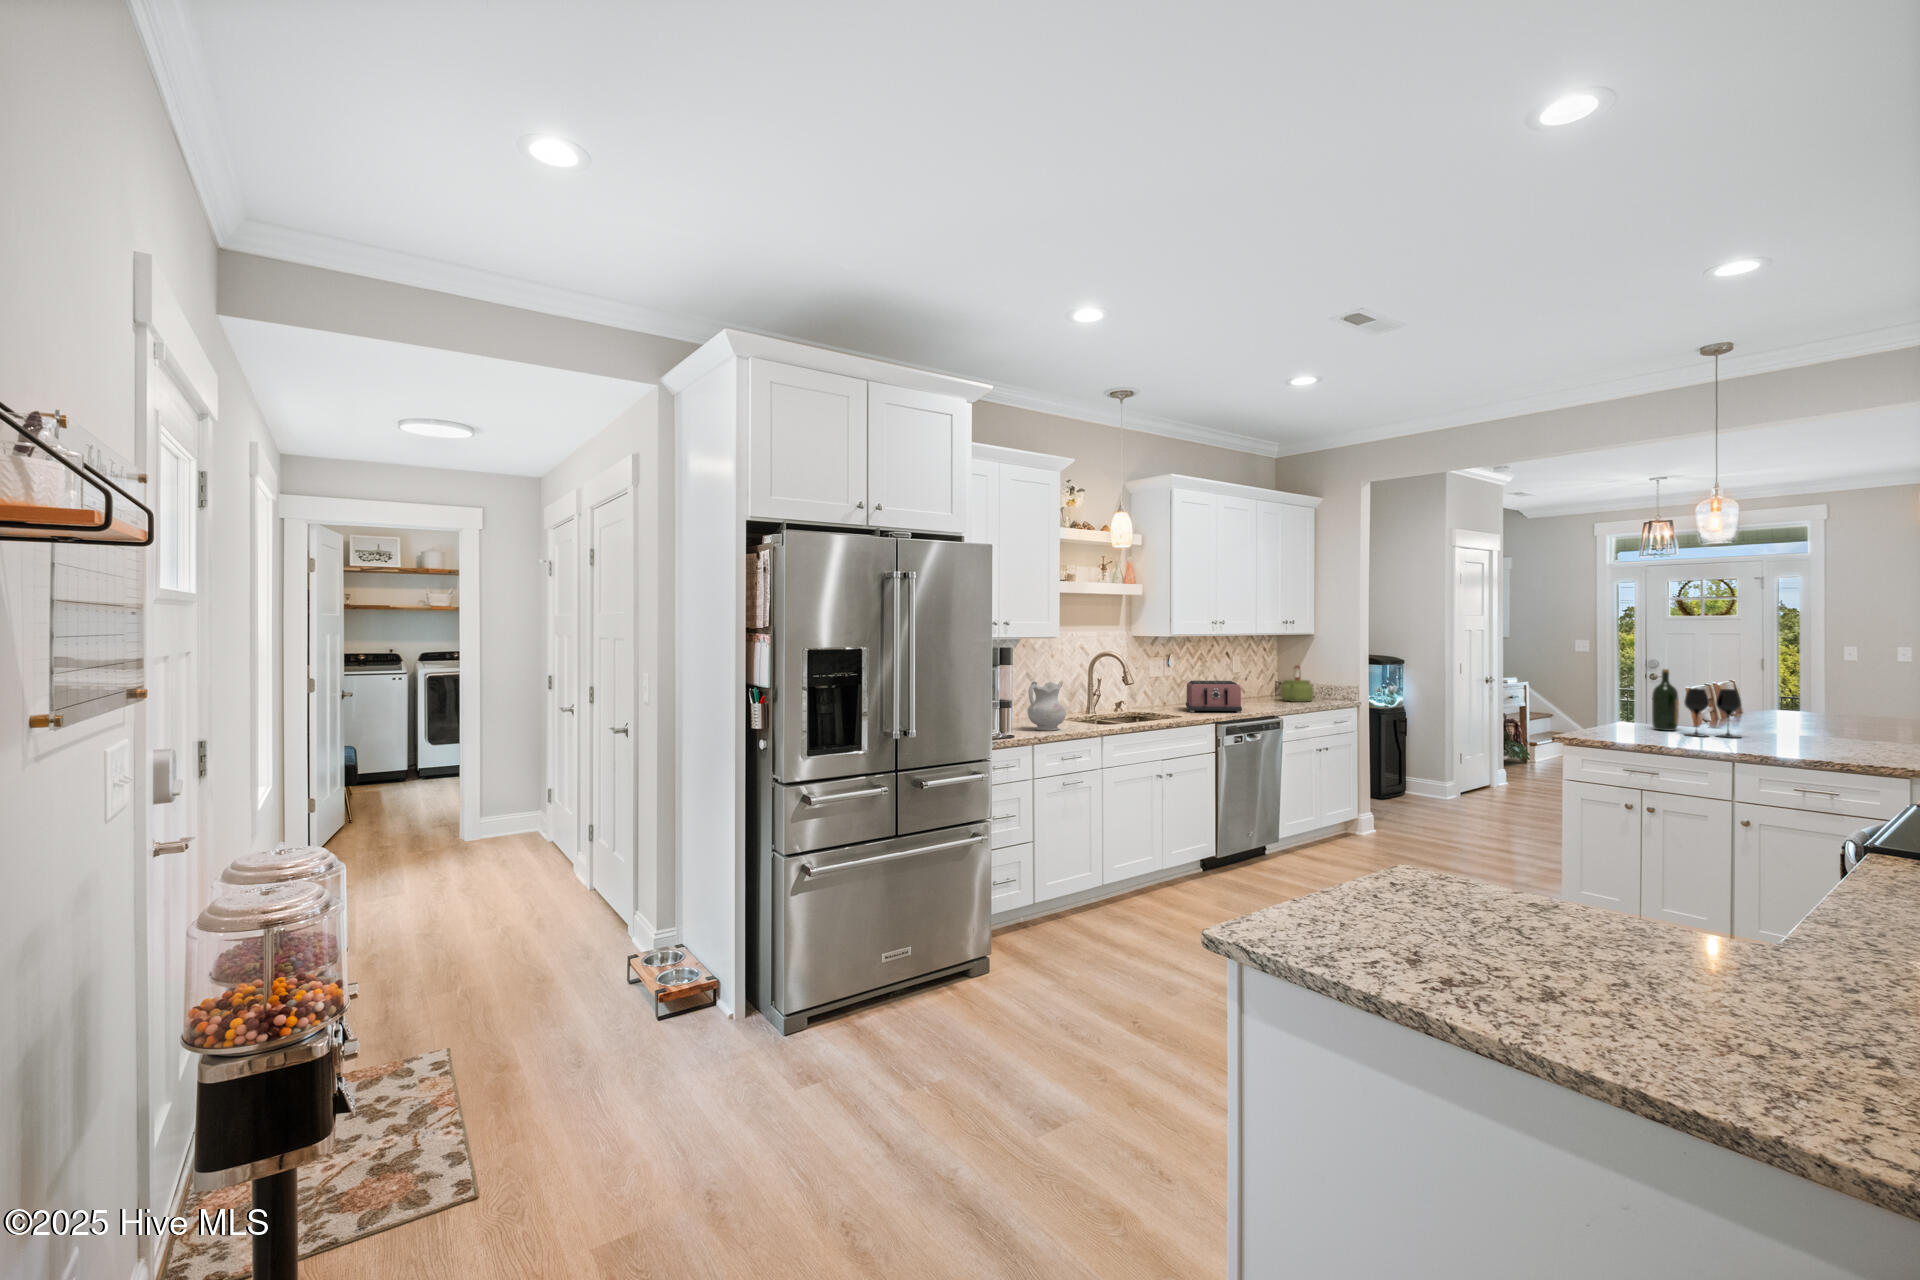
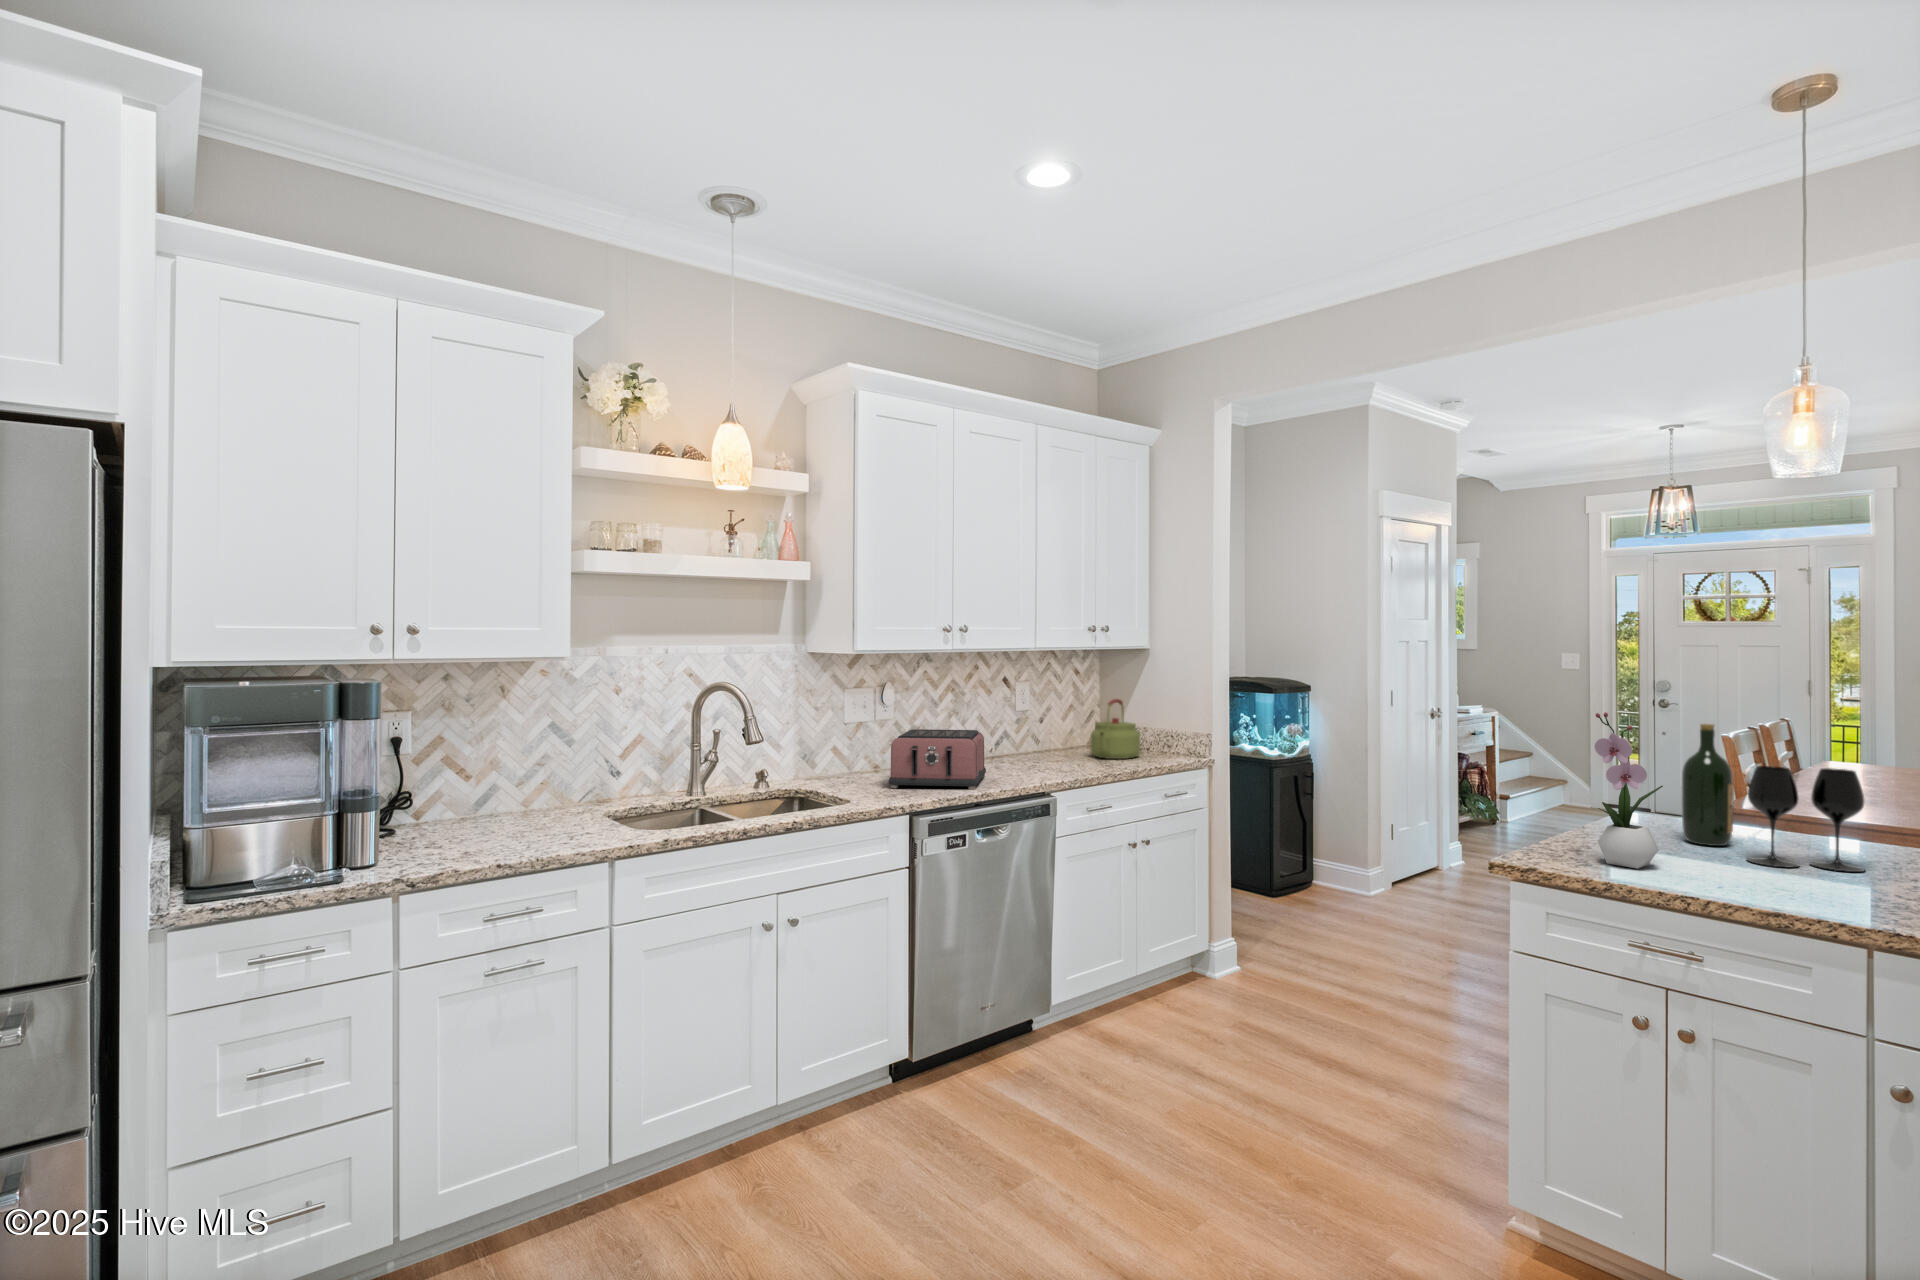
flower arrangement: none [1606,661,1641,737] -> present [1595,712,1663,869]
ceramic pitcher: present [1028,682,1066,731] -> none [447,749,543,851]

